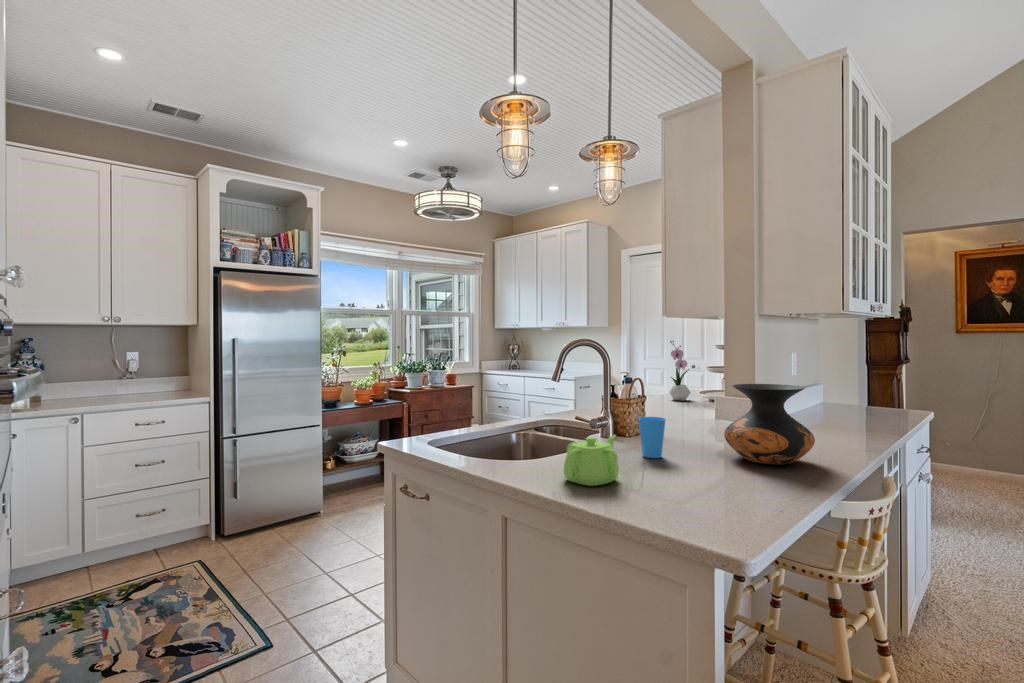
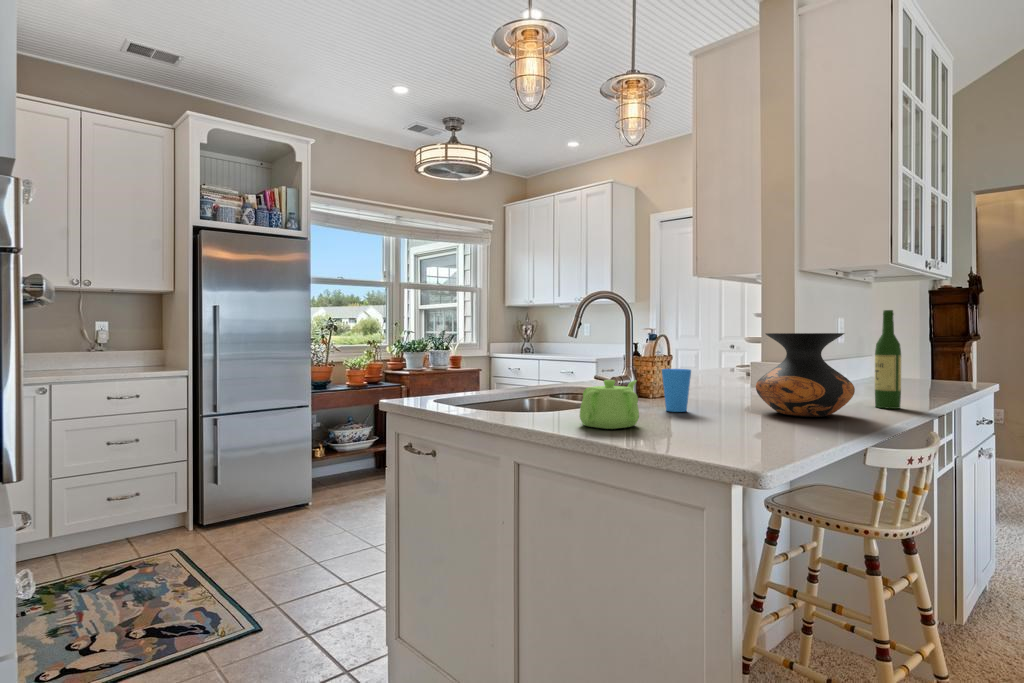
flower arrangement: present [669,341,691,401] -> none [698,307,722,374]
wine bottle: none [831,361,855,451] -> present [875,310,901,409]

